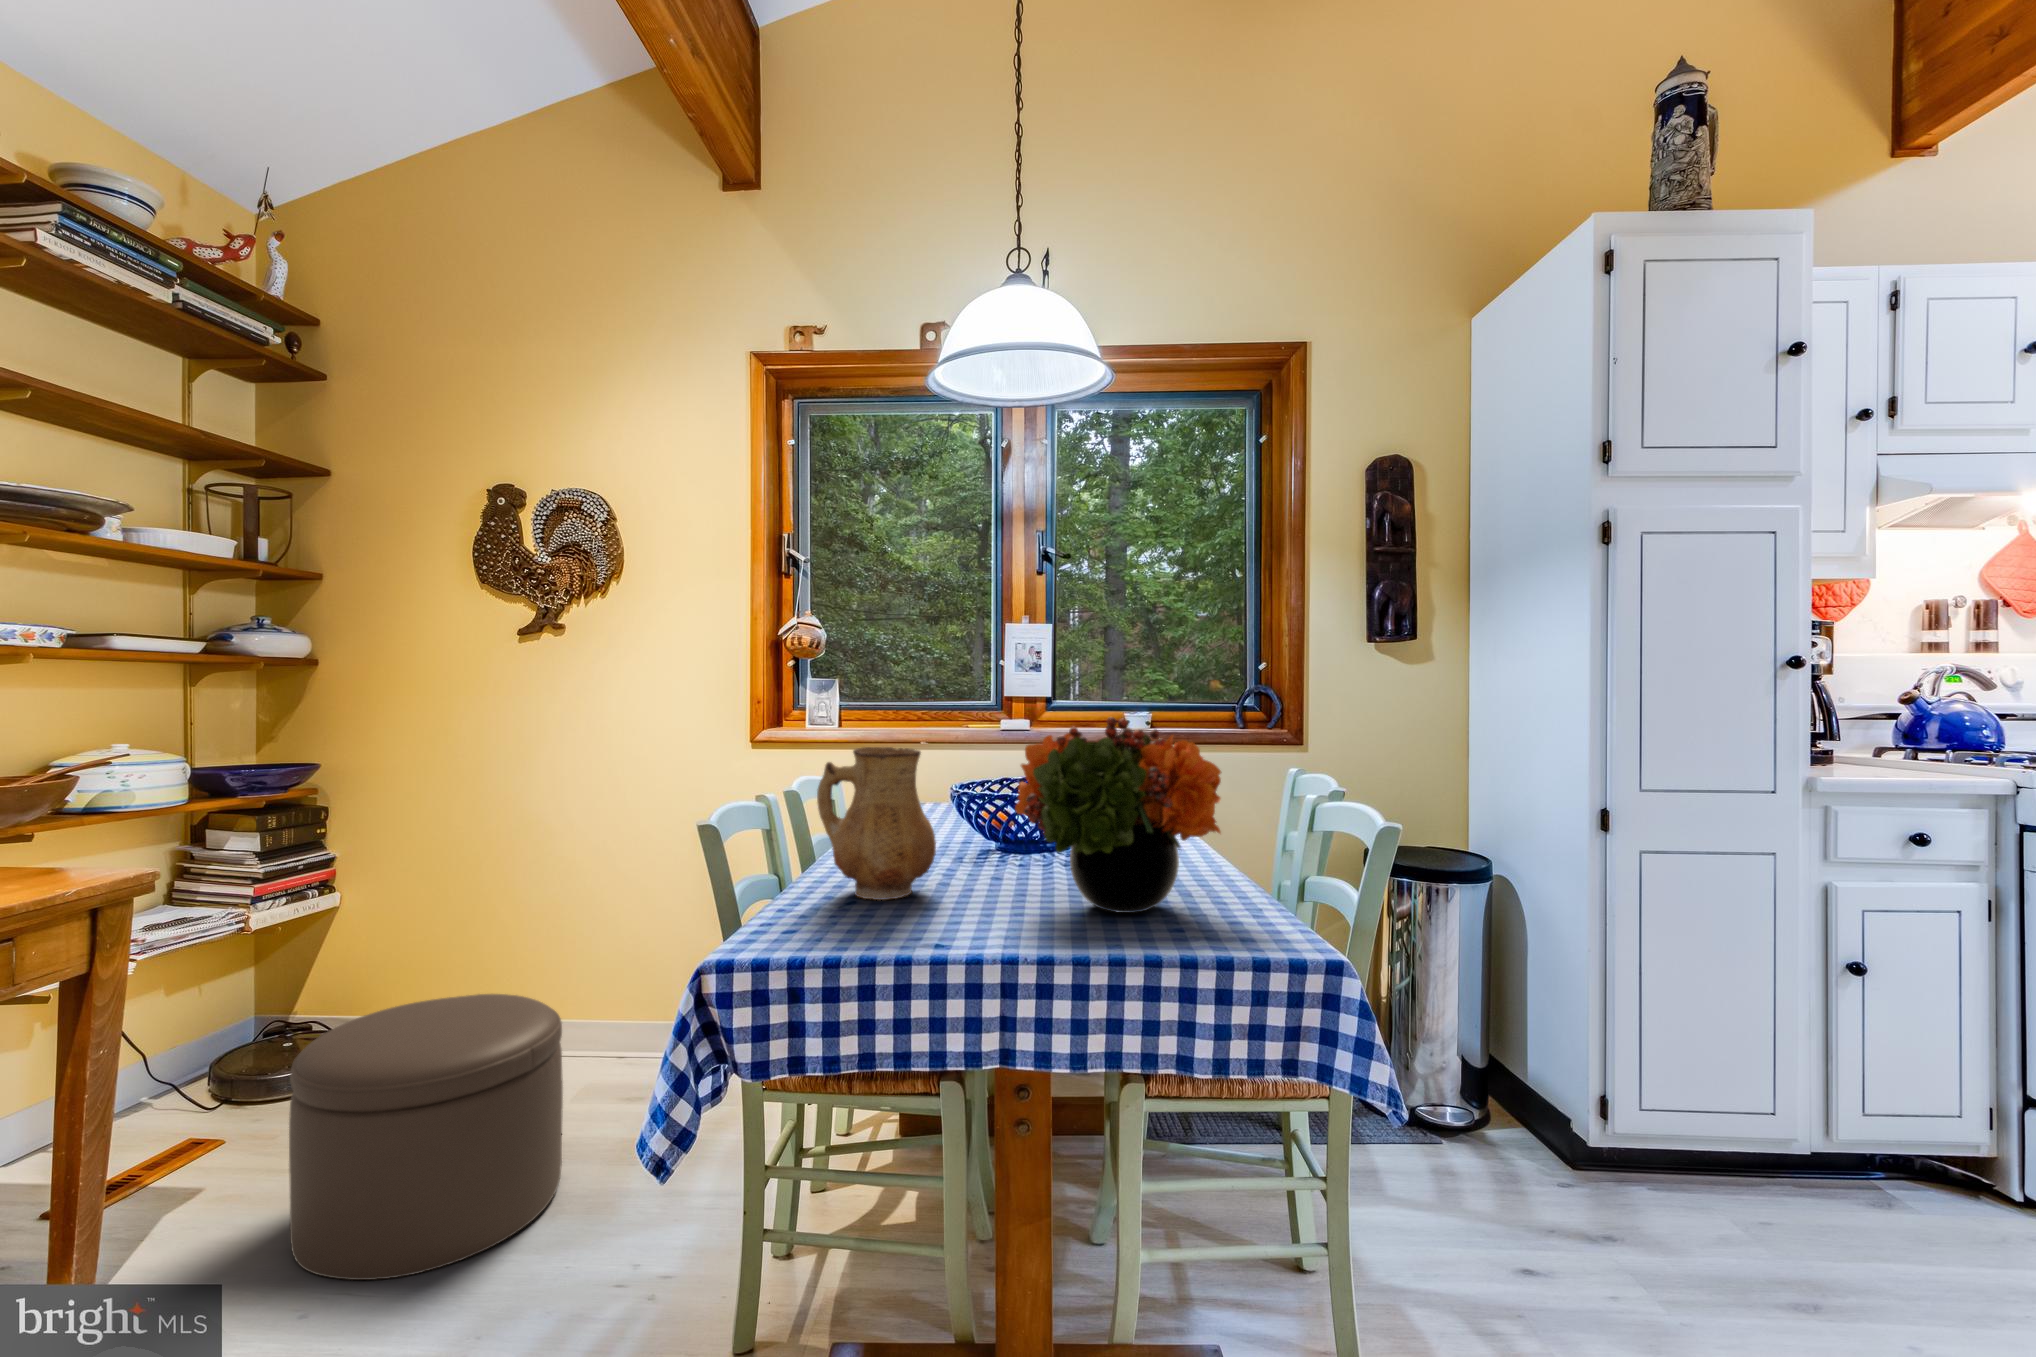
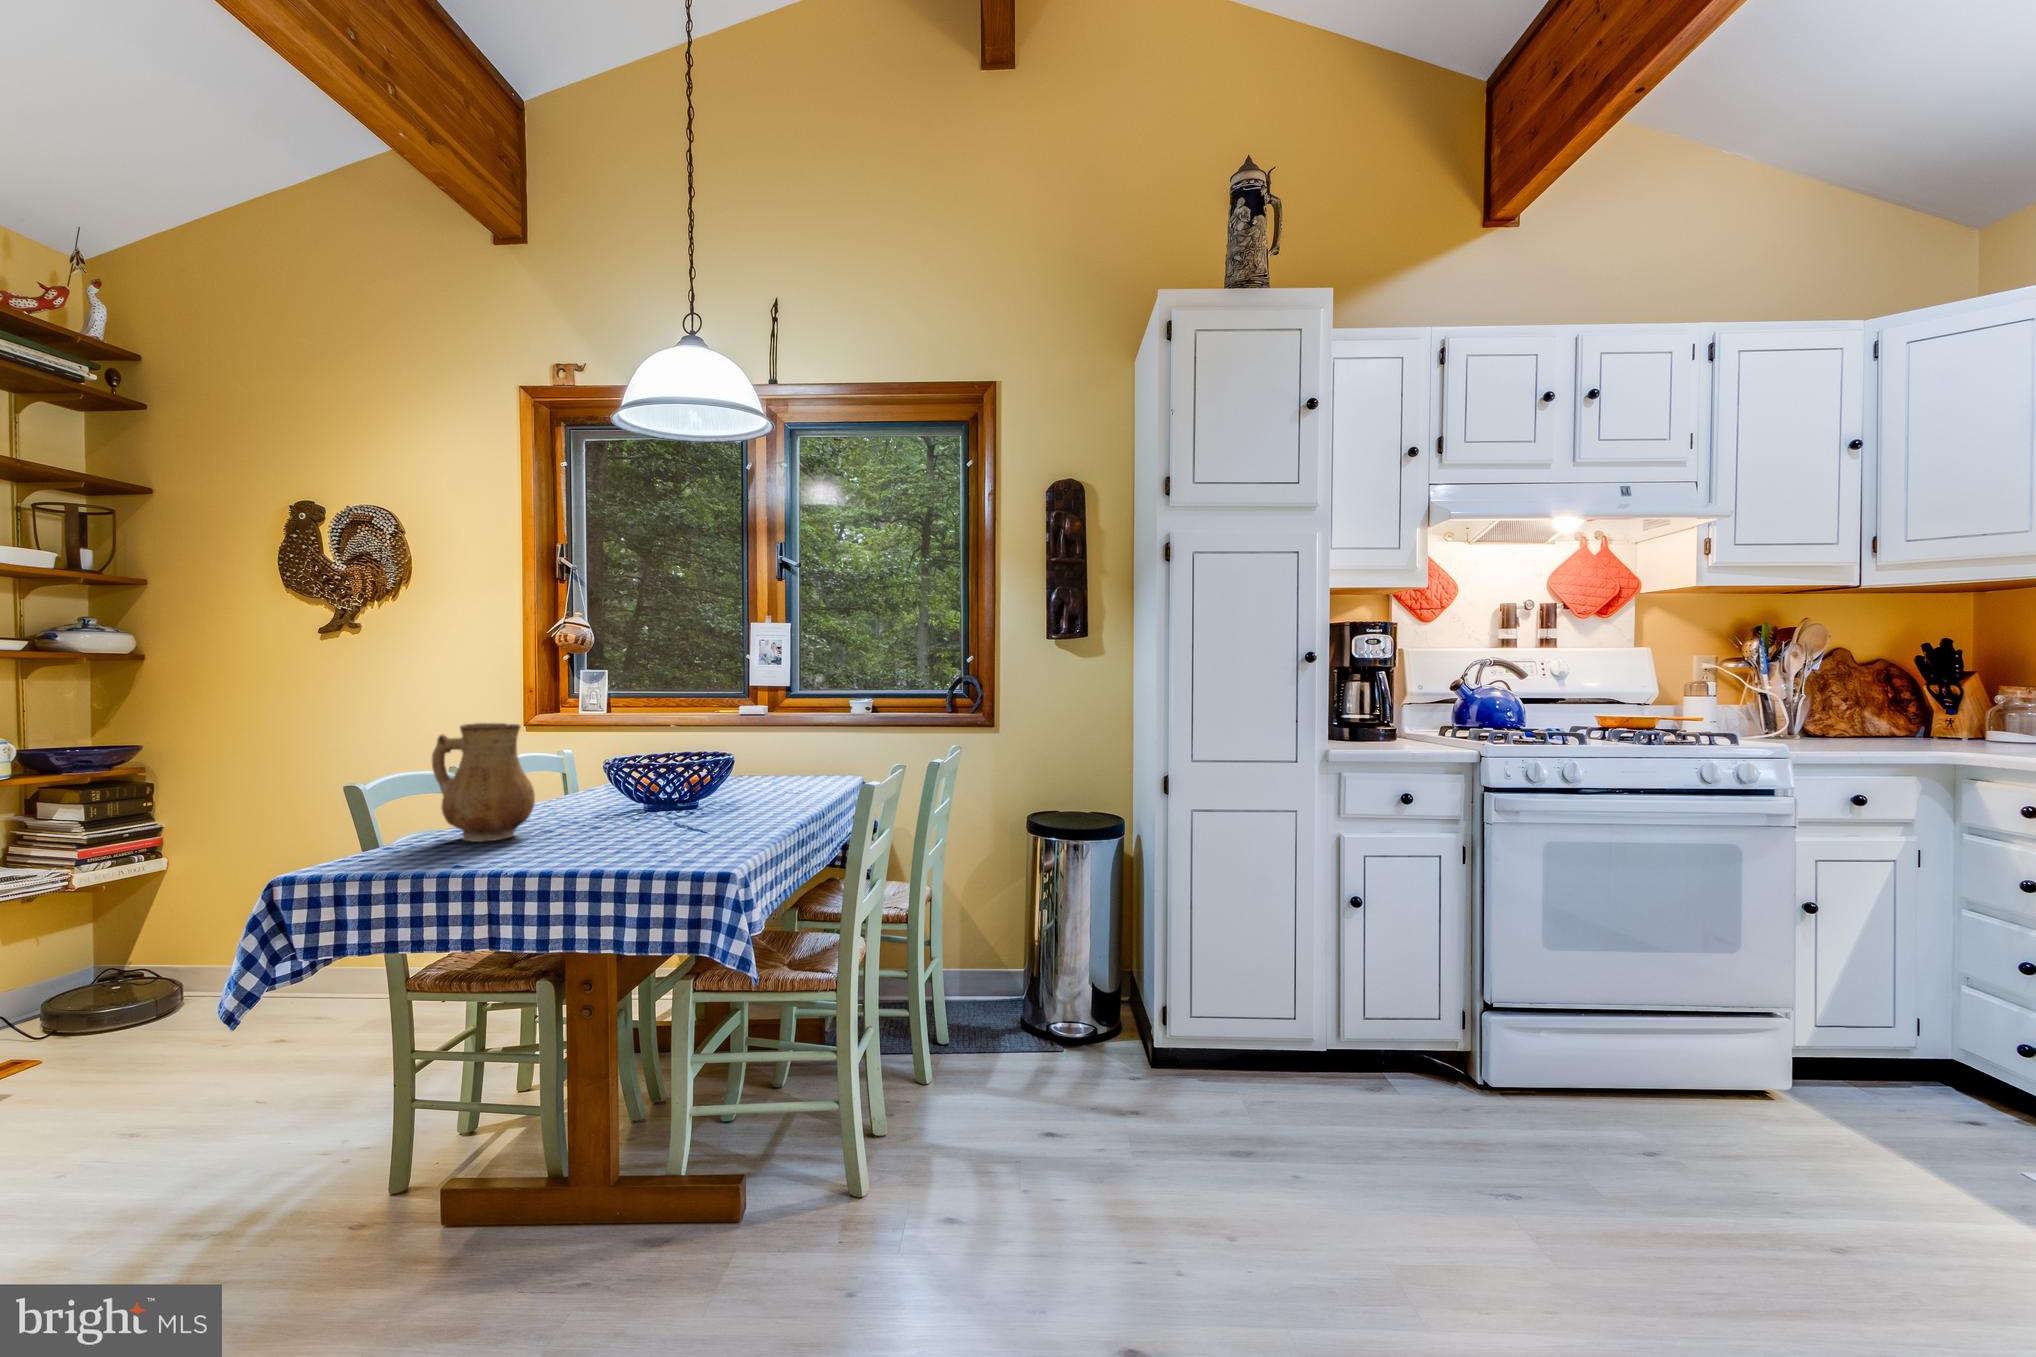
flower arrangement: present [1015,717,1221,913] -> none [558,698,743,849]
ottoman: present [289,994,563,1280] -> none [46,934,303,1155]

